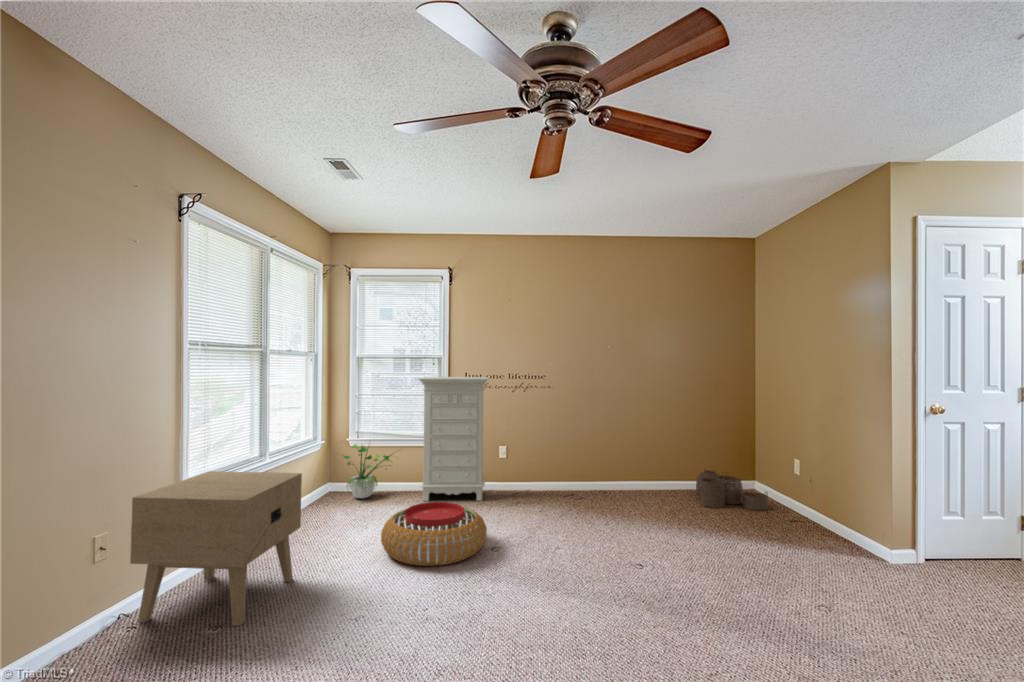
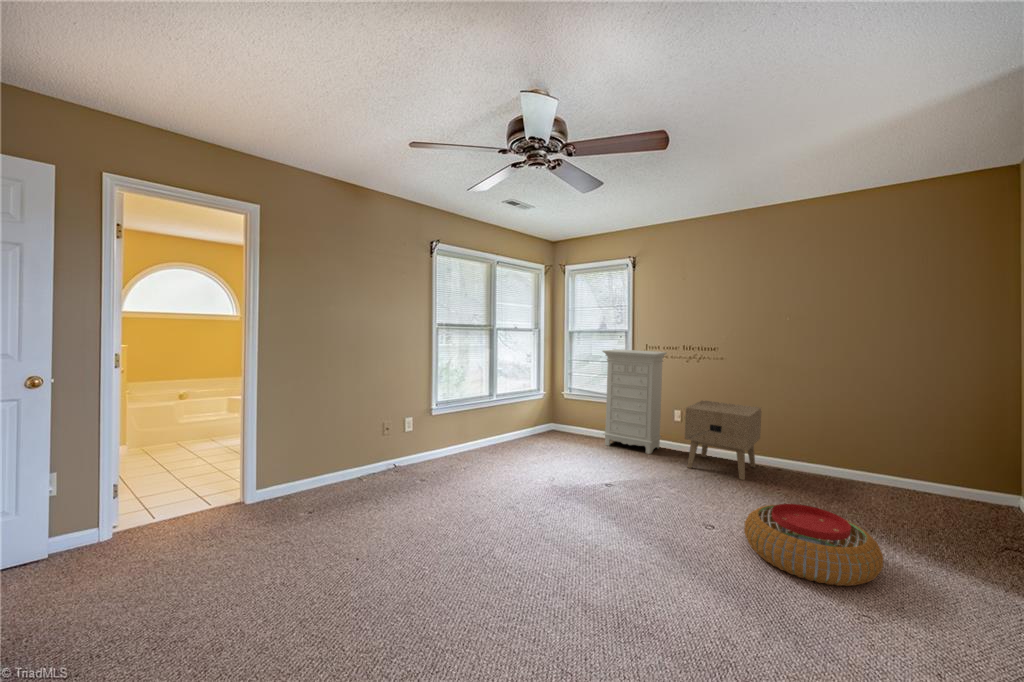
potted plant: present [344,444,391,498] -> none [555,387,597,435]
woven basket: present [696,470,768,510] -> none [884,471,987,534]
nightstand: present [130,471,302,626] -> present [685,401,762,480]
pouf: present [381,502,487,566] -> present [744,504,883,586]

